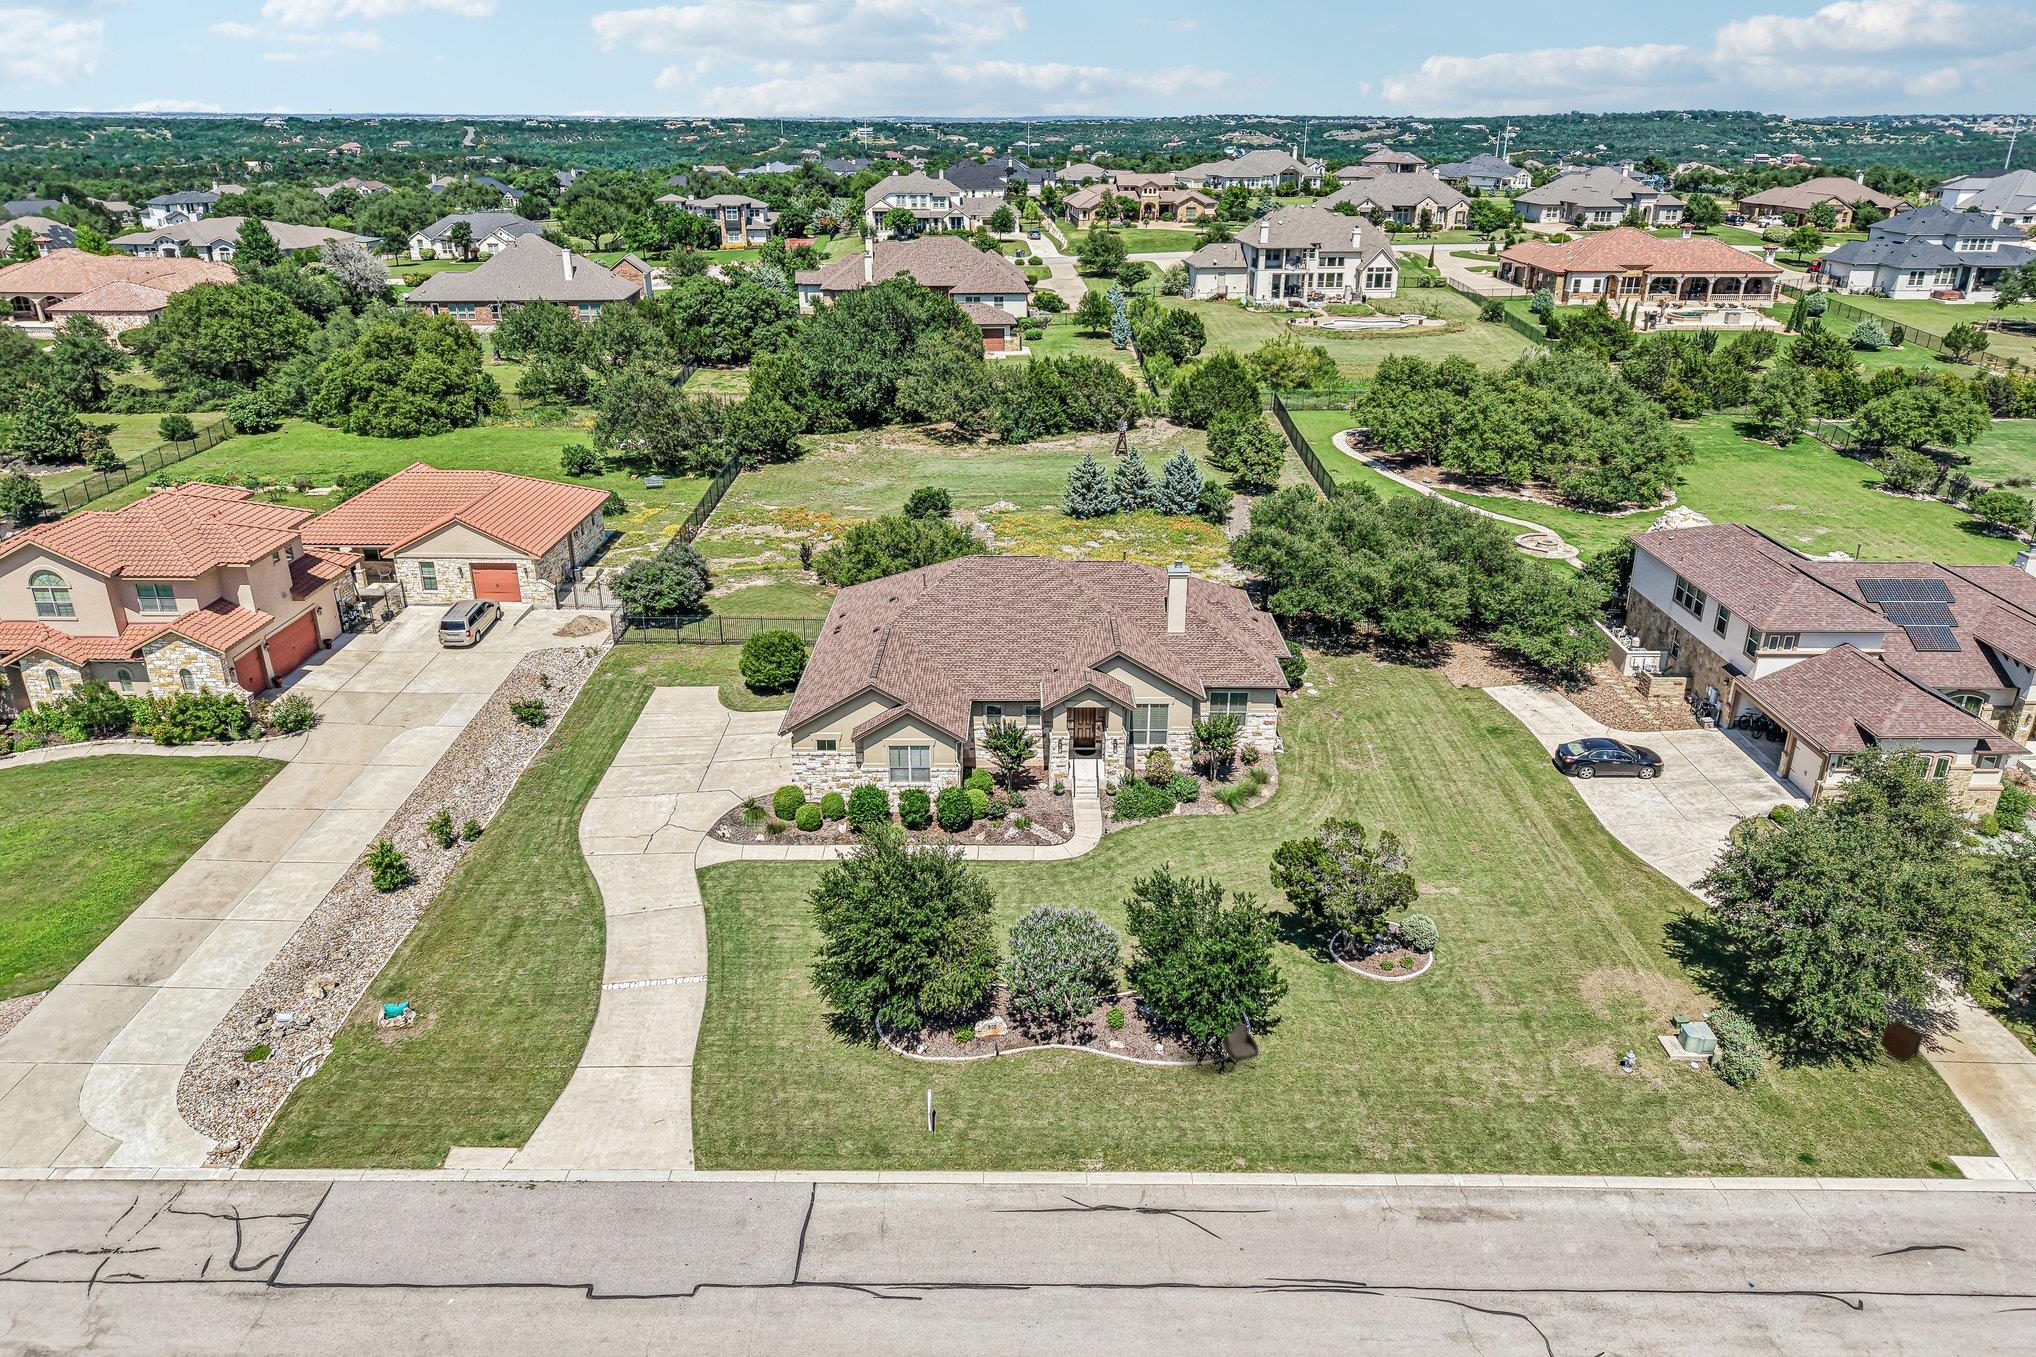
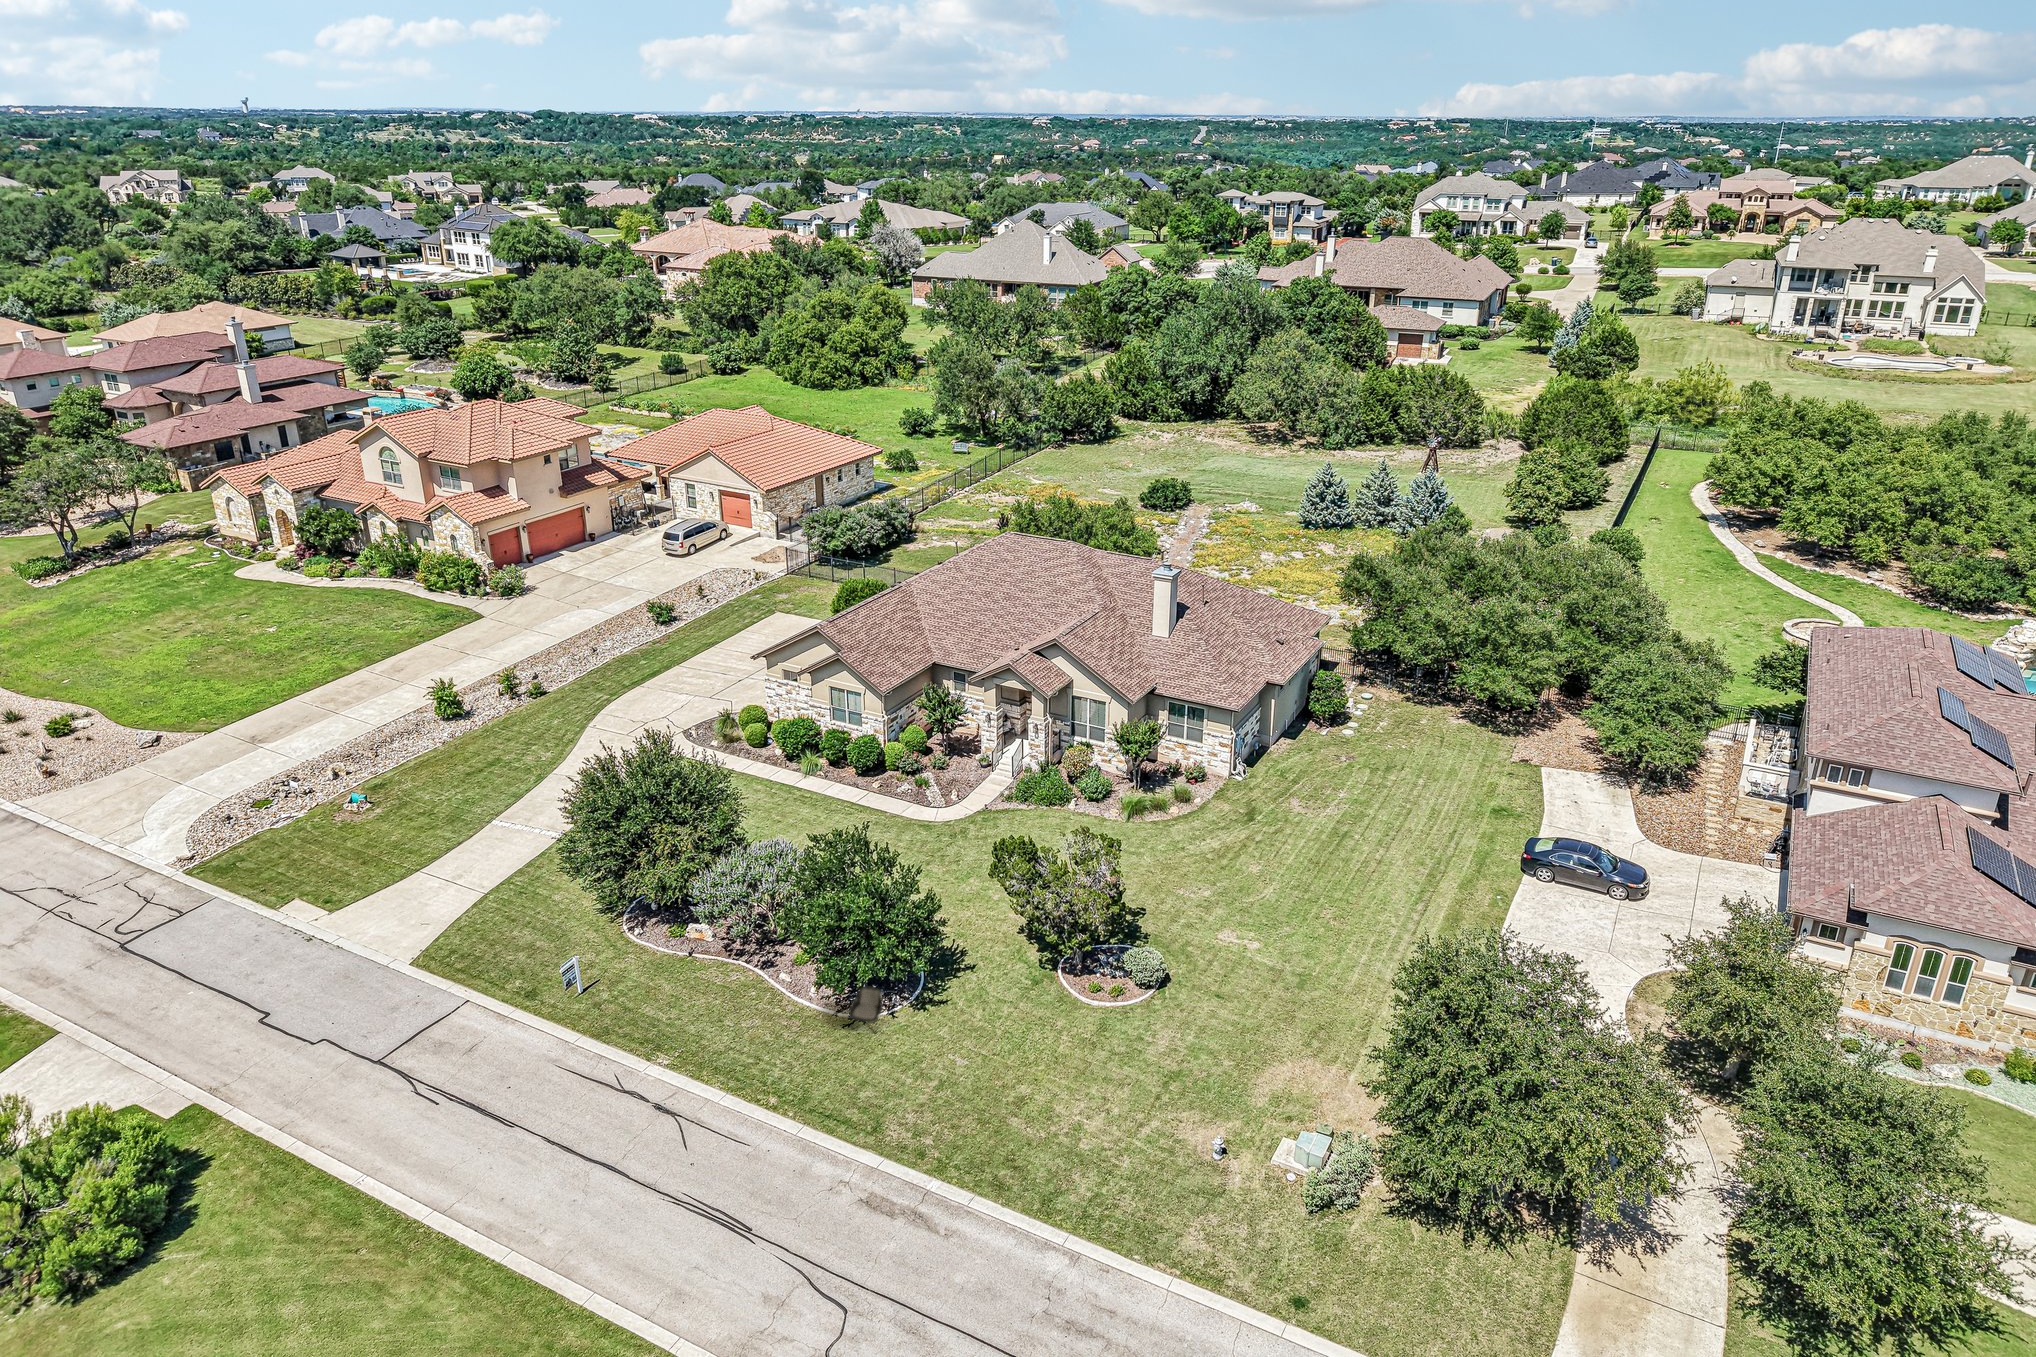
wooden crate: present [1880,1022,1924,1061] -> none [1549,1224,1599,1272]

